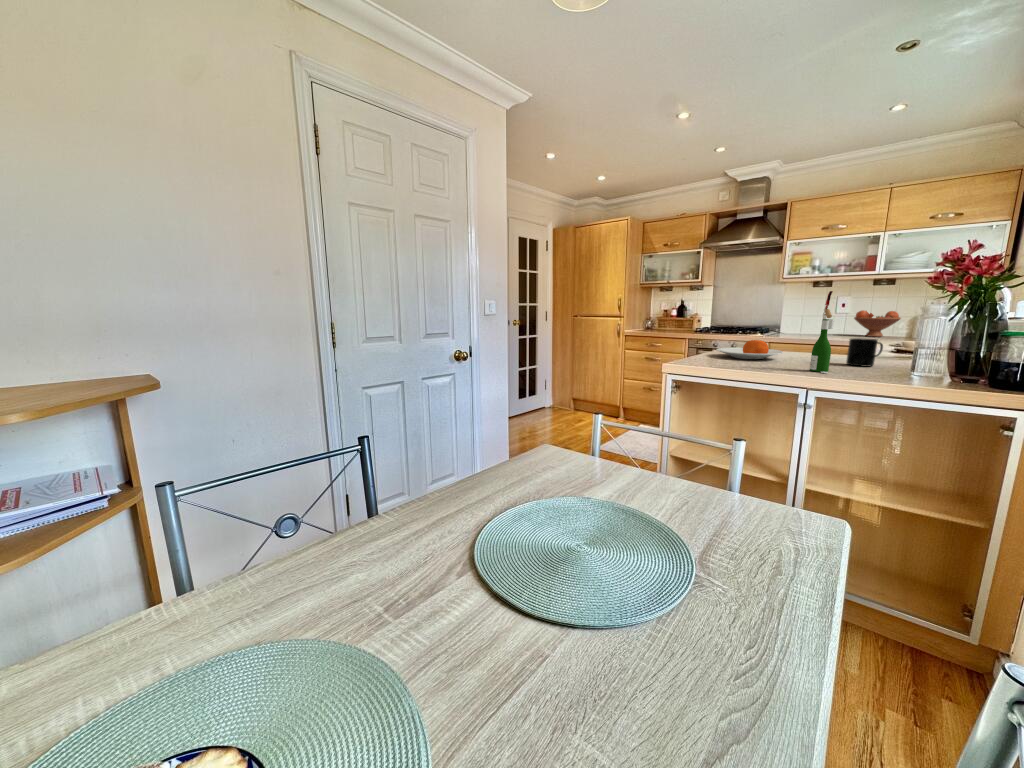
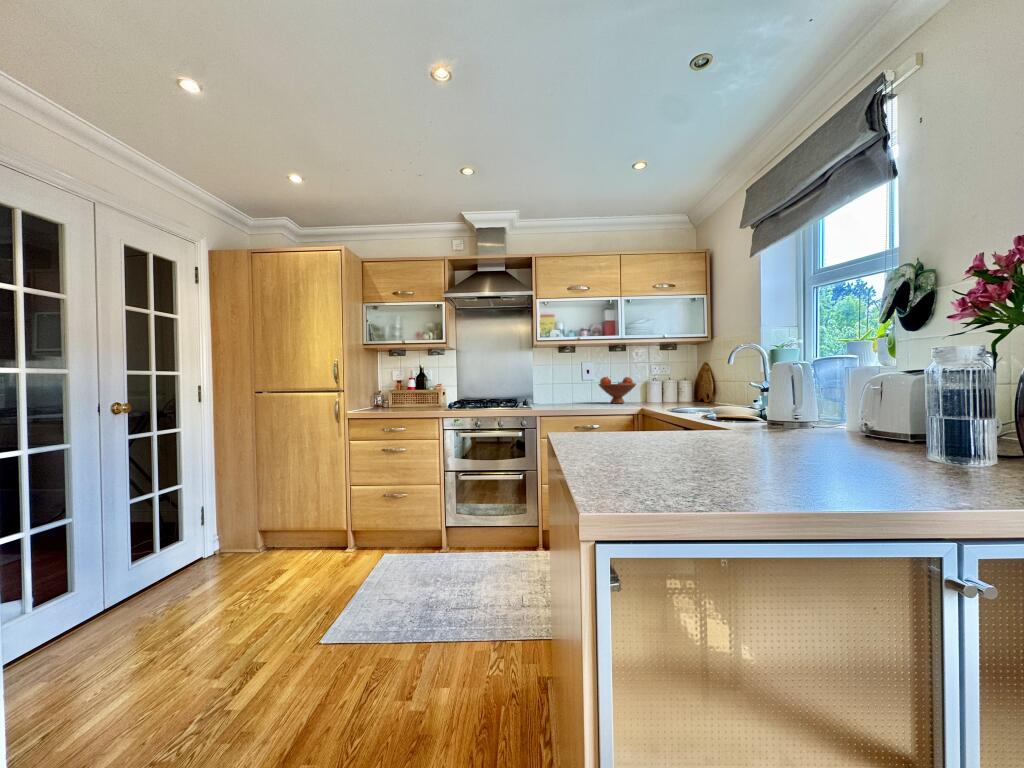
wine bottle: present [810,291,834,373] -> none [871,305,944,499]
mug: present [846,338,883,367] -> none [800,408,864,458]
plate: present [716,340,783,359] -> none [595,421,724,464]

